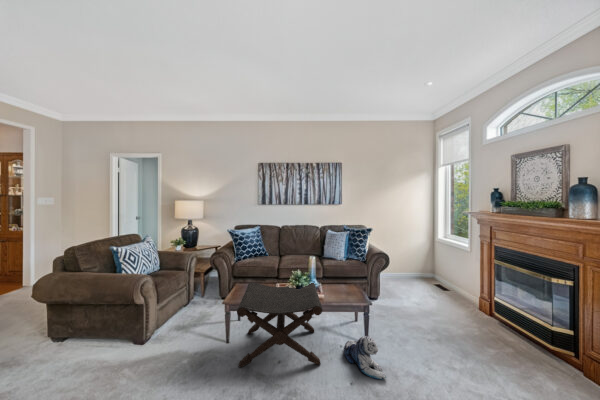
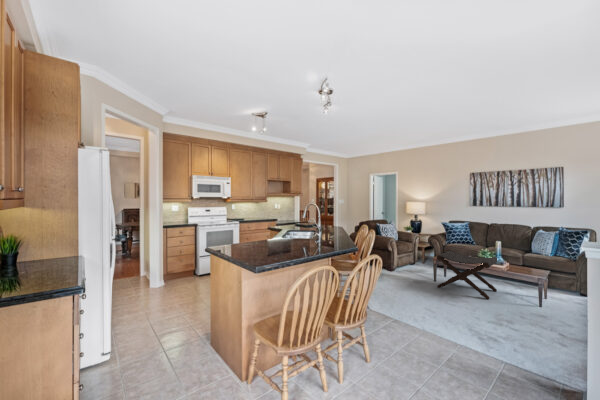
plush toy: present [344,335,386,380] -> none [511,289,534,313]

